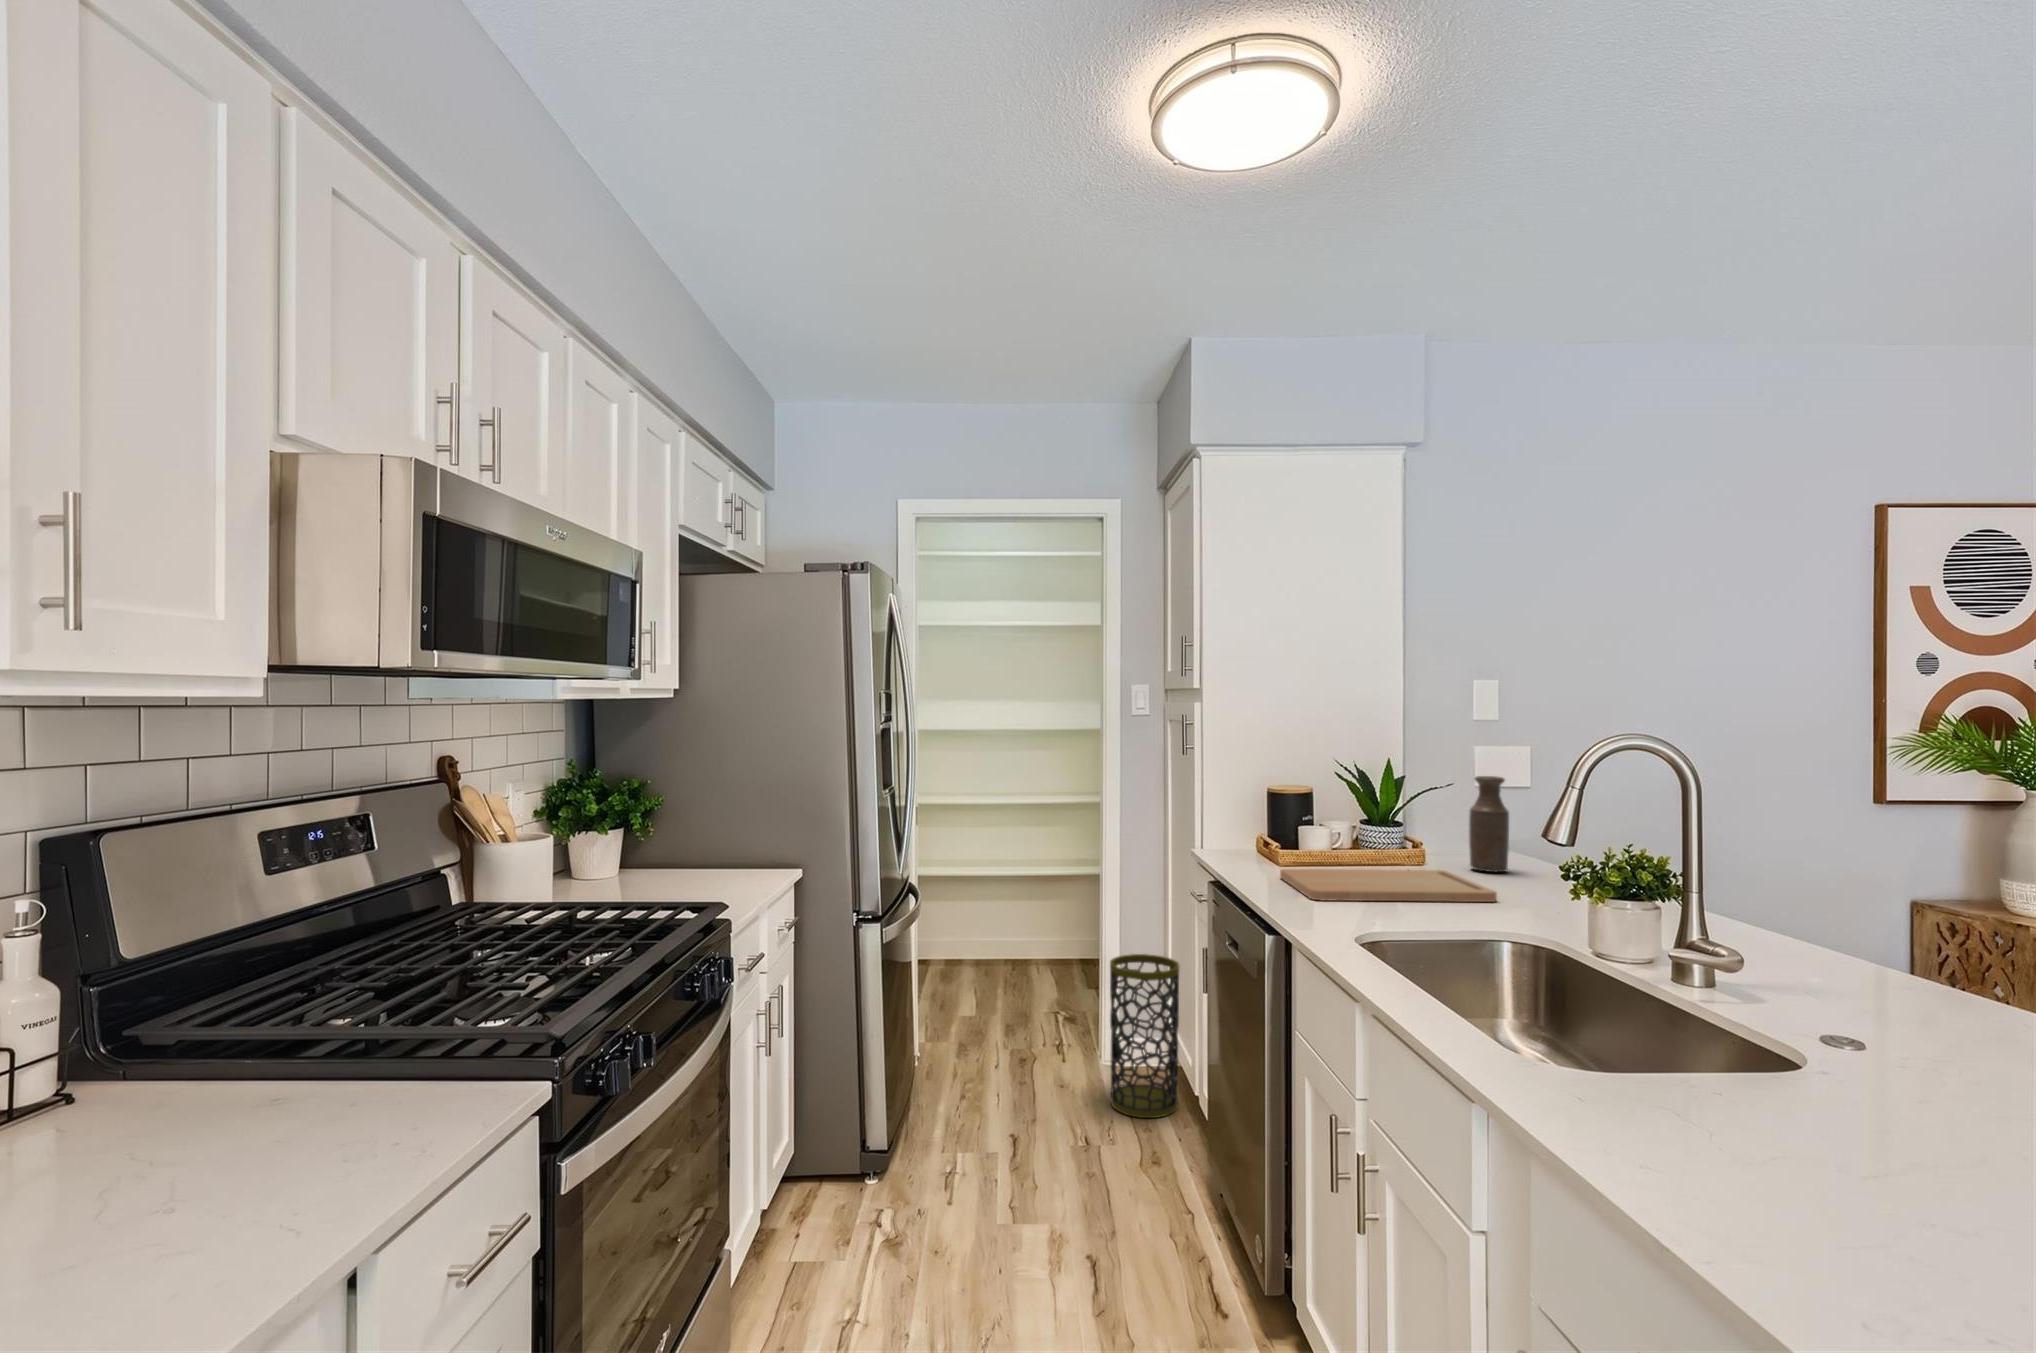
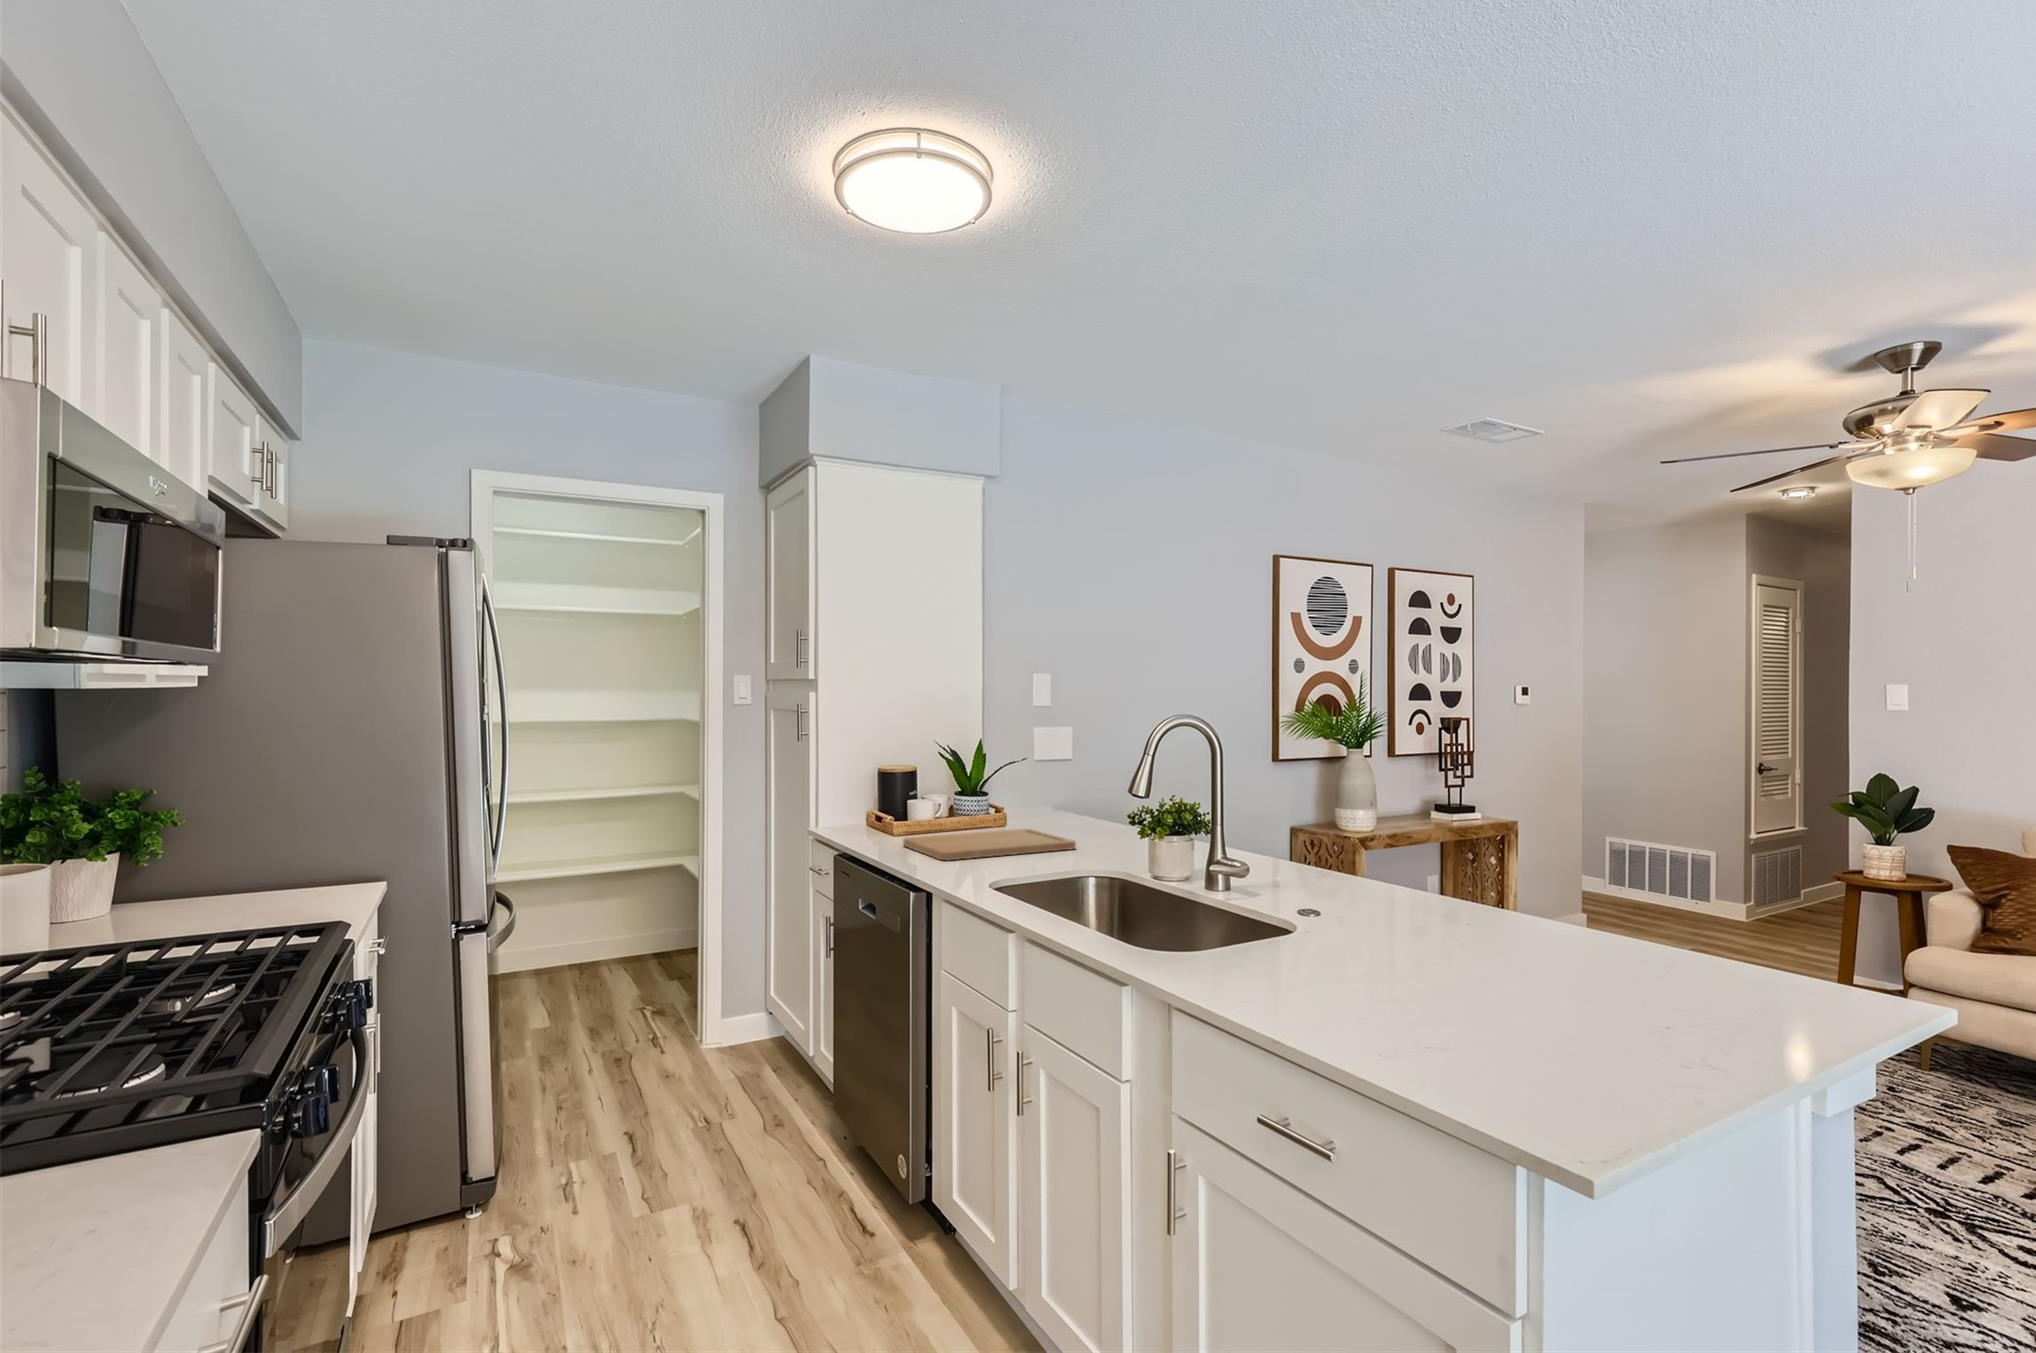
bottle: present [1469,776,1509,872] -> none [1041,751,1070,828]
trash can: present [1110,954,1180,1118] -> none [719,934,788,1090]

